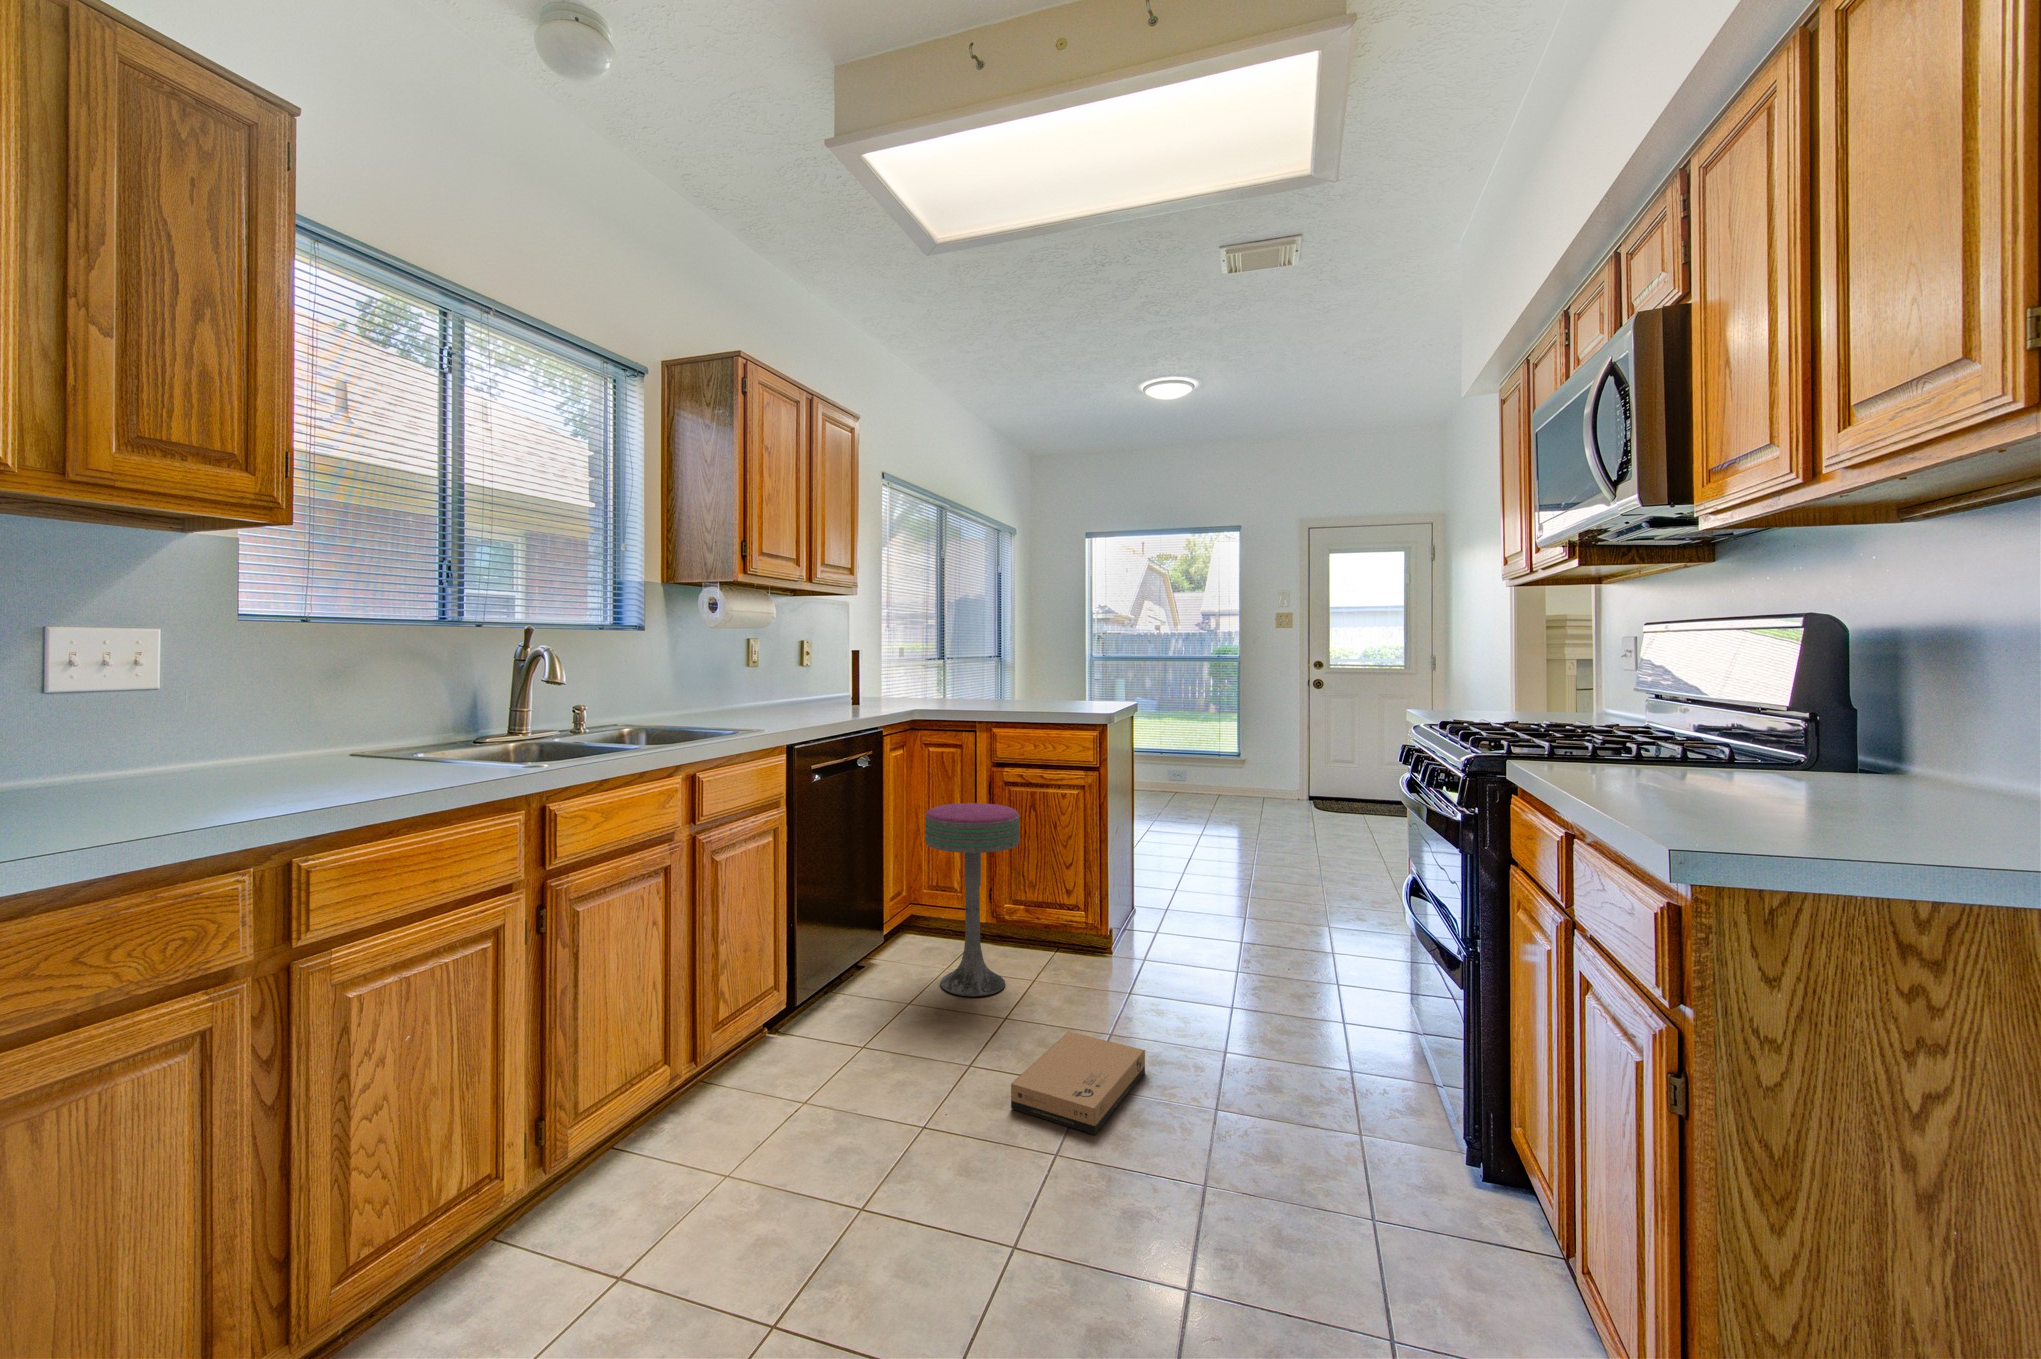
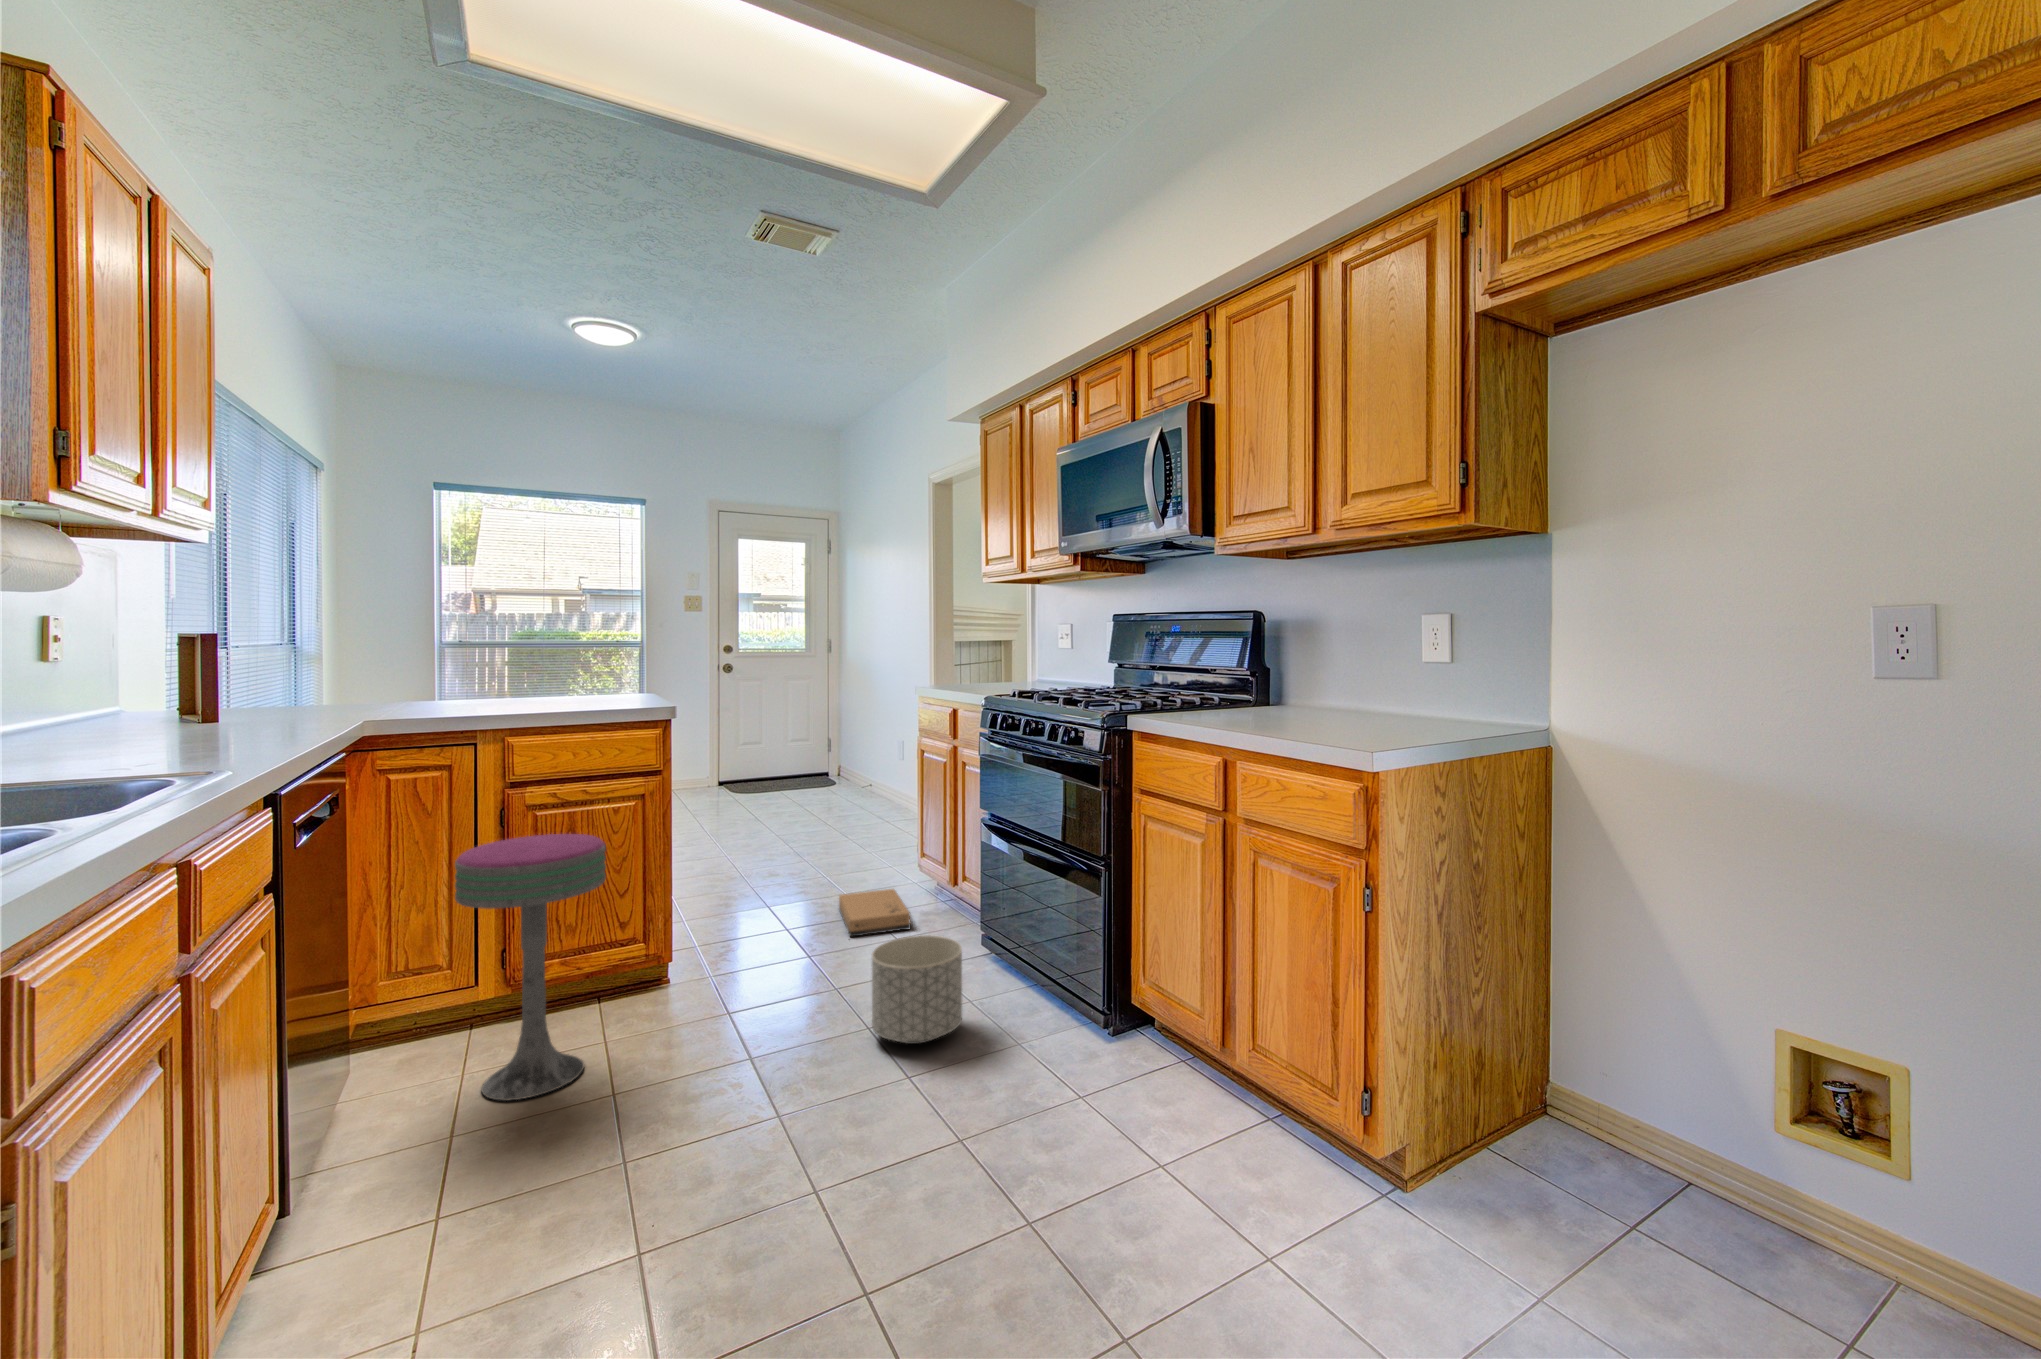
planter: none [1204,967,1302,1083] -> present [872,935,962,1044]
cardboard box: present [1011,1031,1145,1134] -> present [839,889,911,937]

